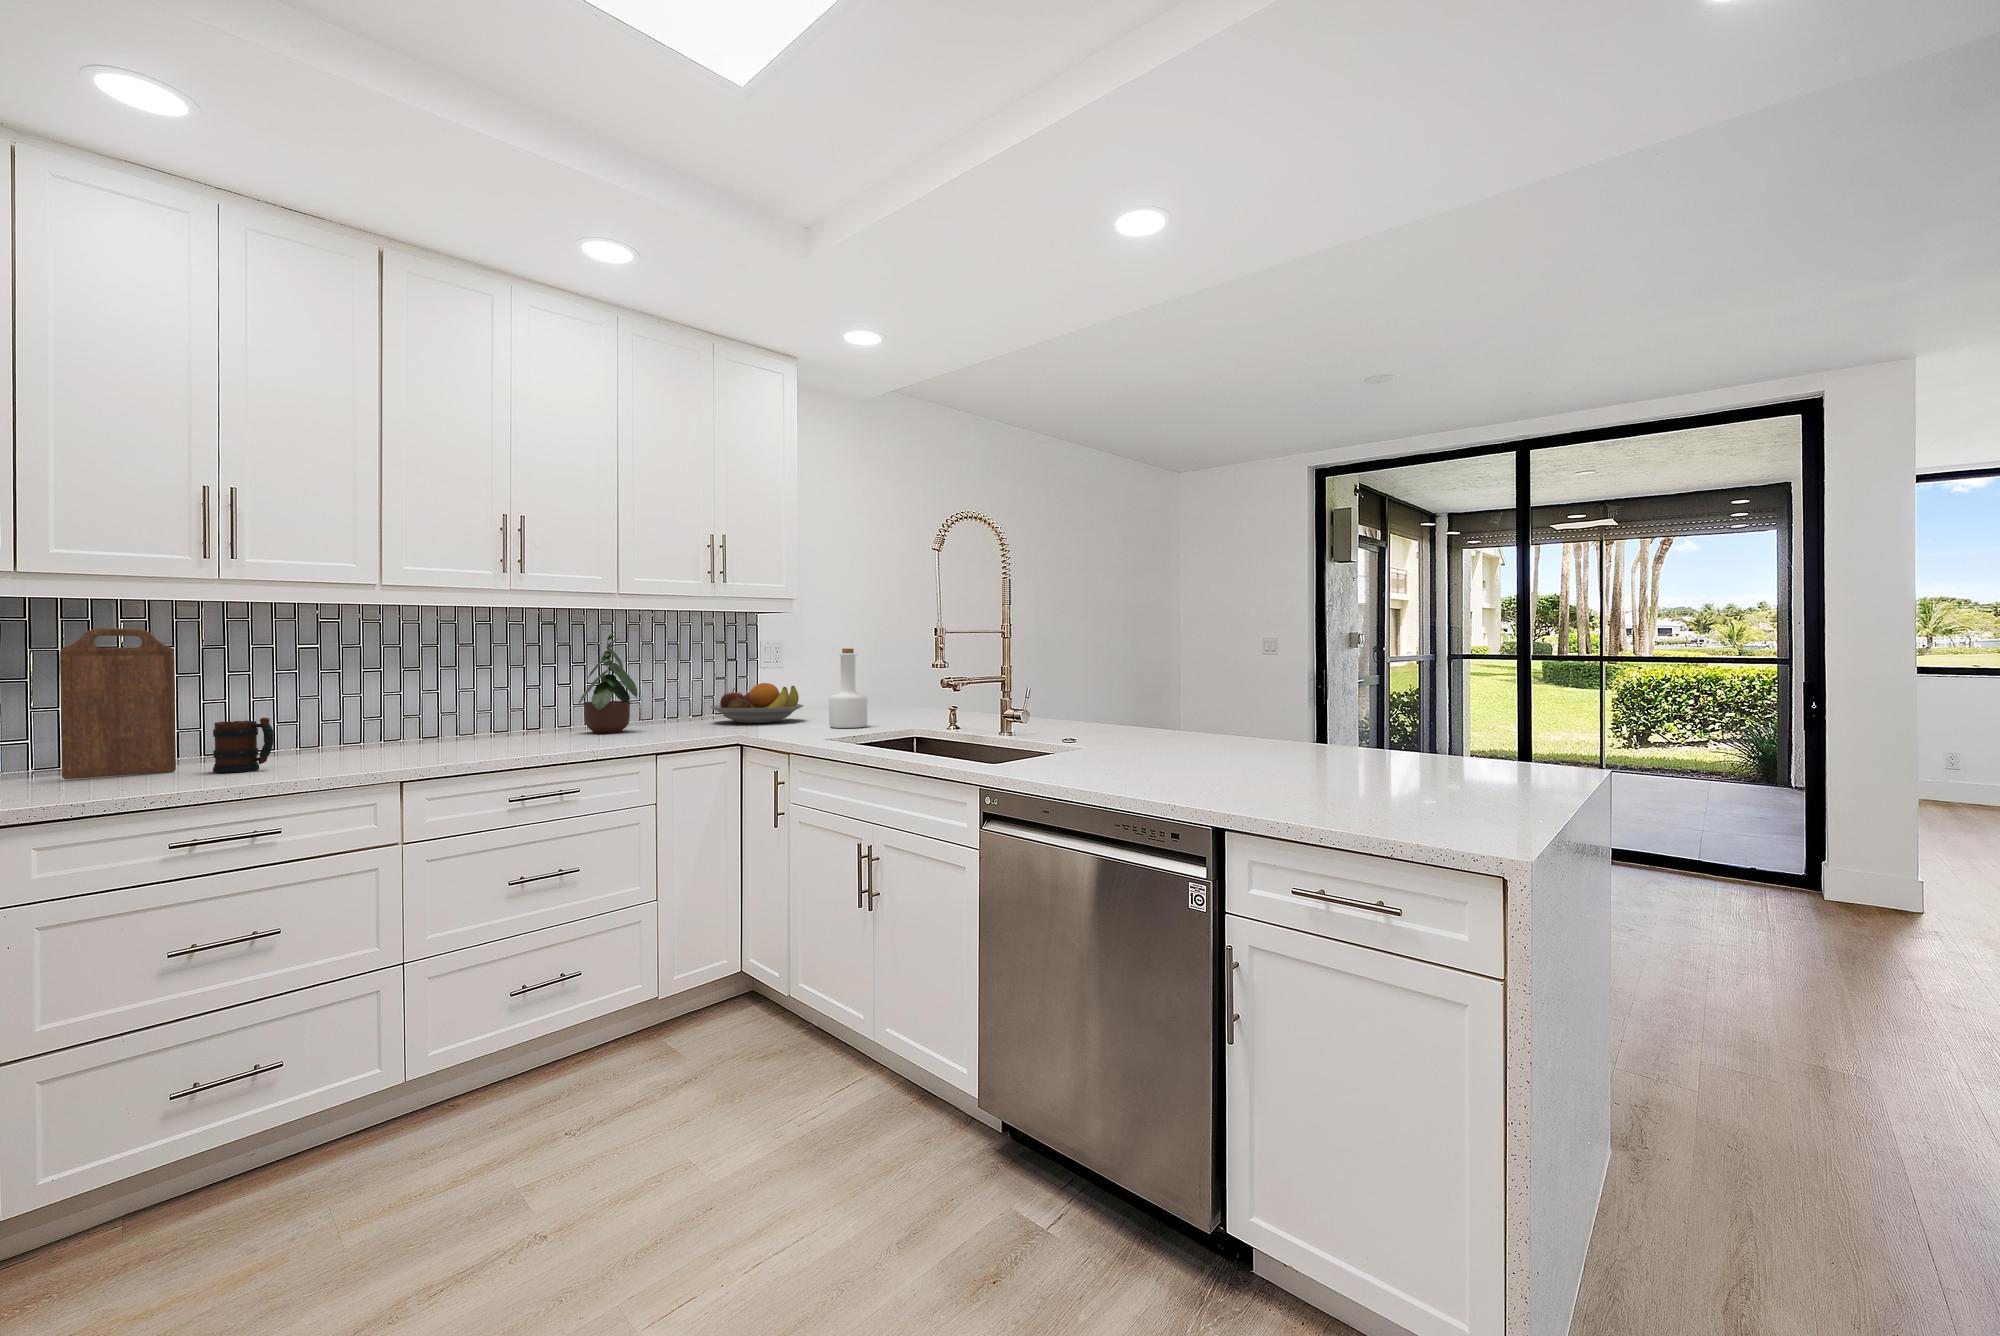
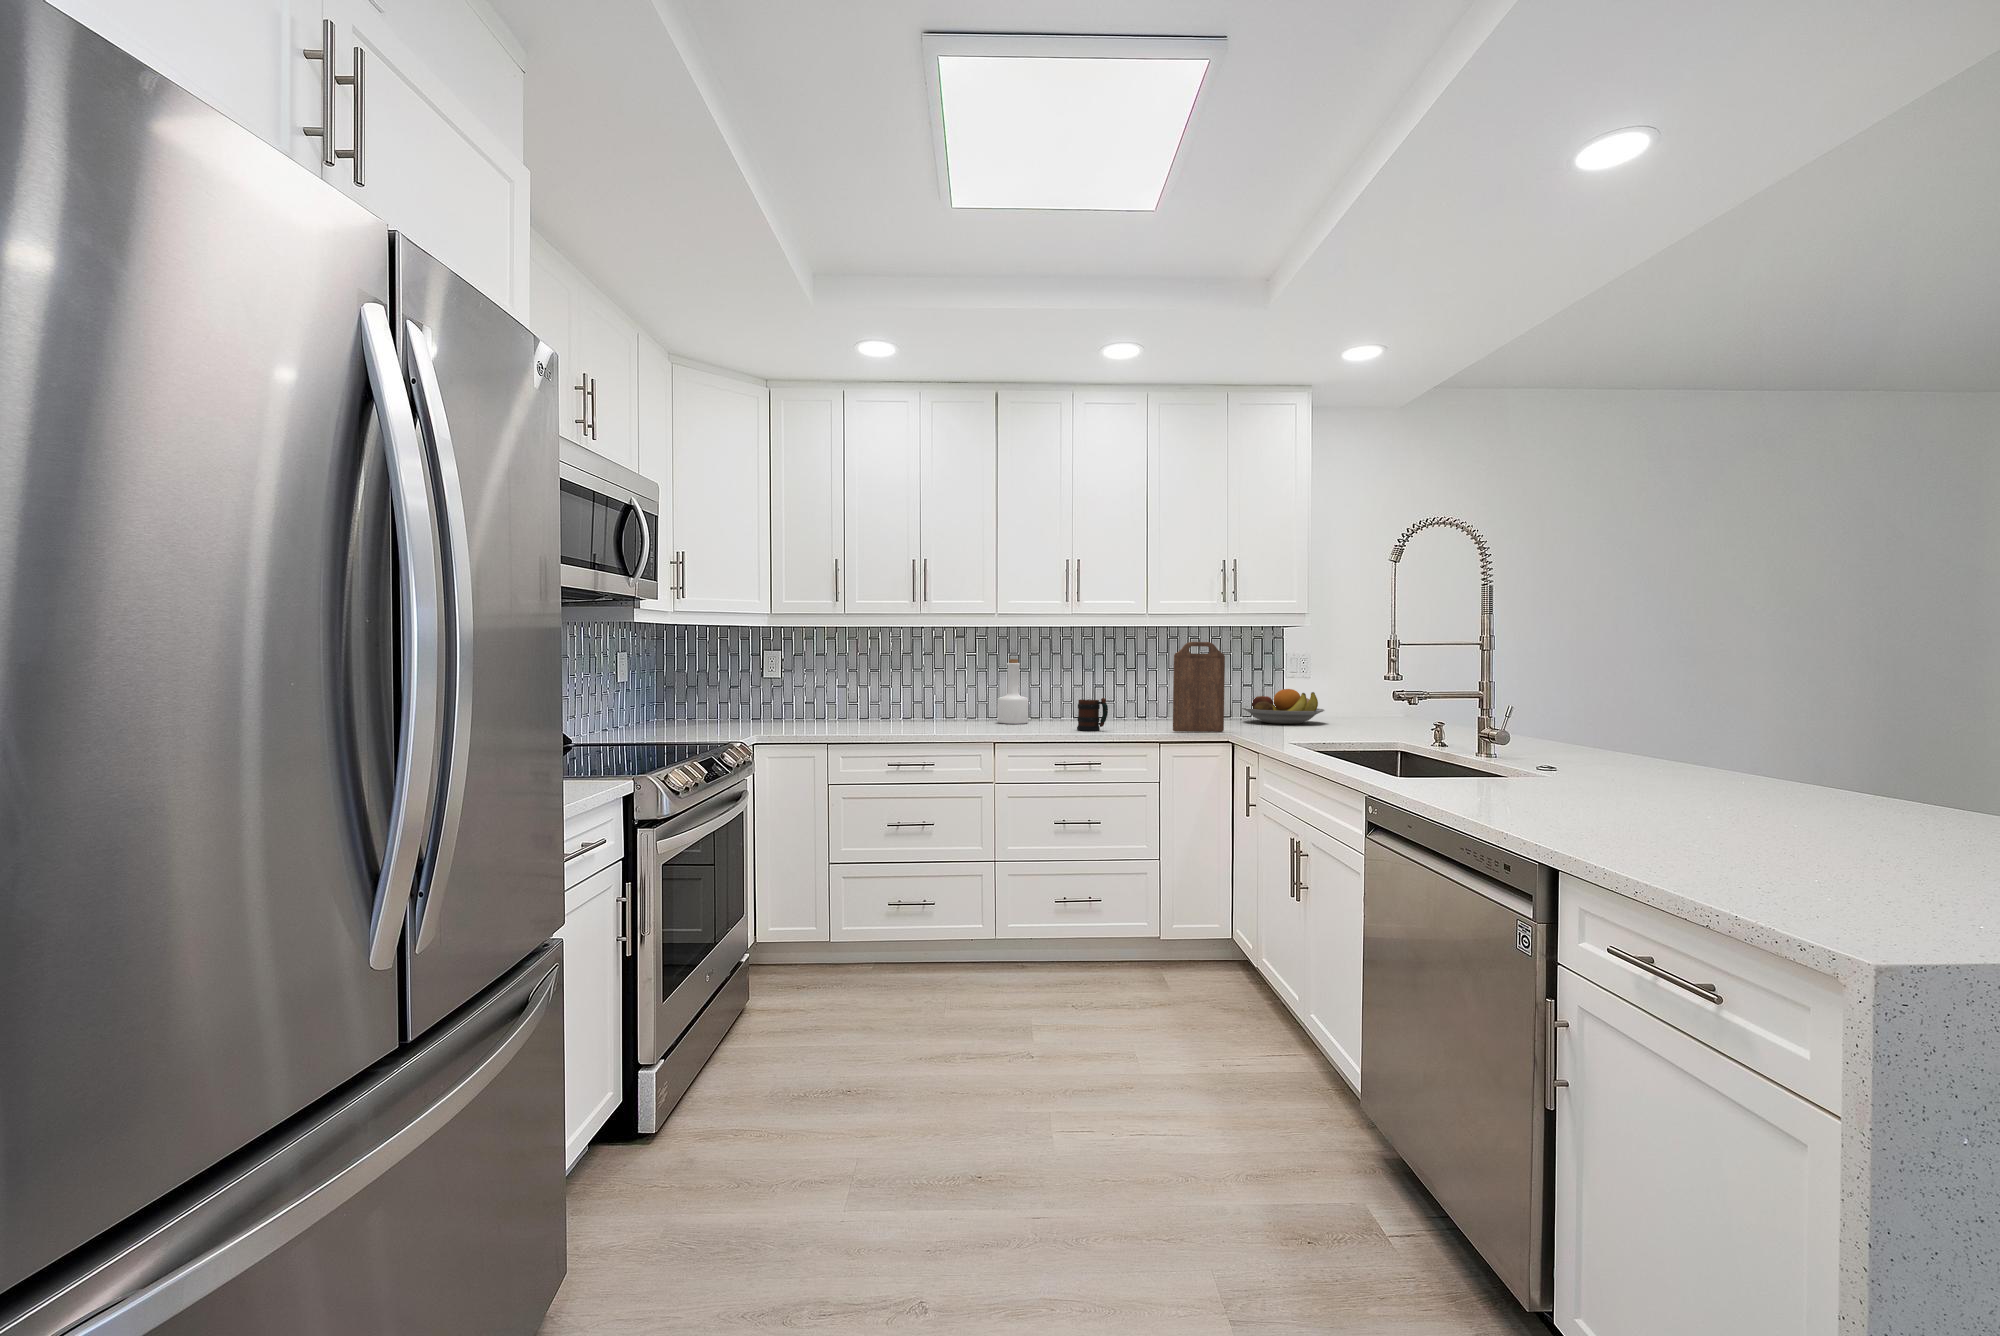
cutting board: present [60,628,176,779] -> present [1173,642,1225,732]
potted plant: present [578,632,637,733] -> none [1129,643,1179,724]
bottle: present [829,649,867,728] -> present [997,659,1028,724]
mug: present [213,718,274,772] -> present [1077,698,1108,731]

